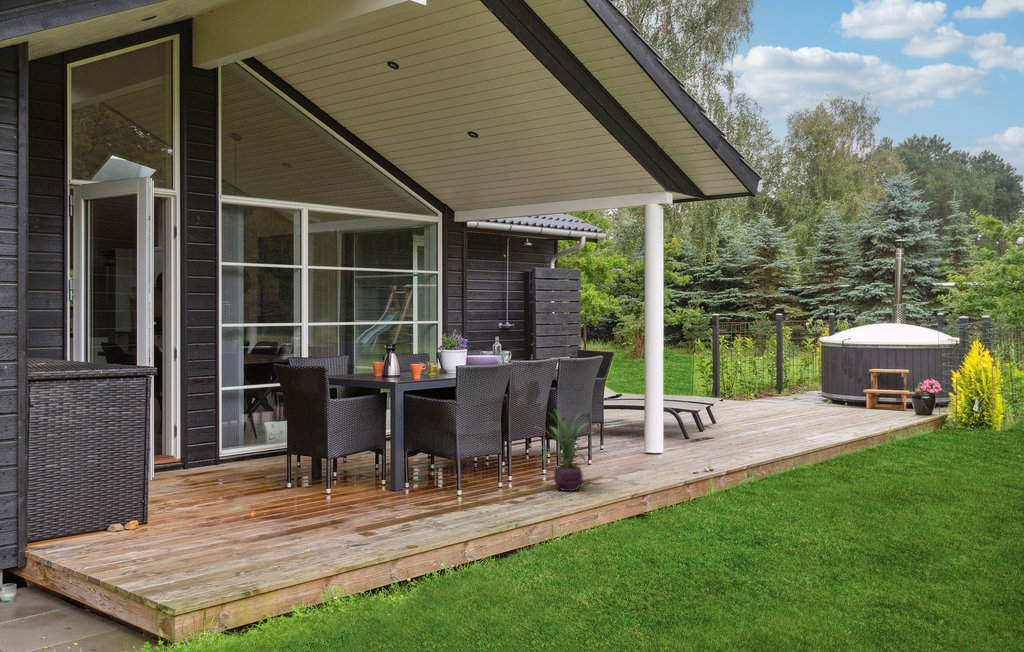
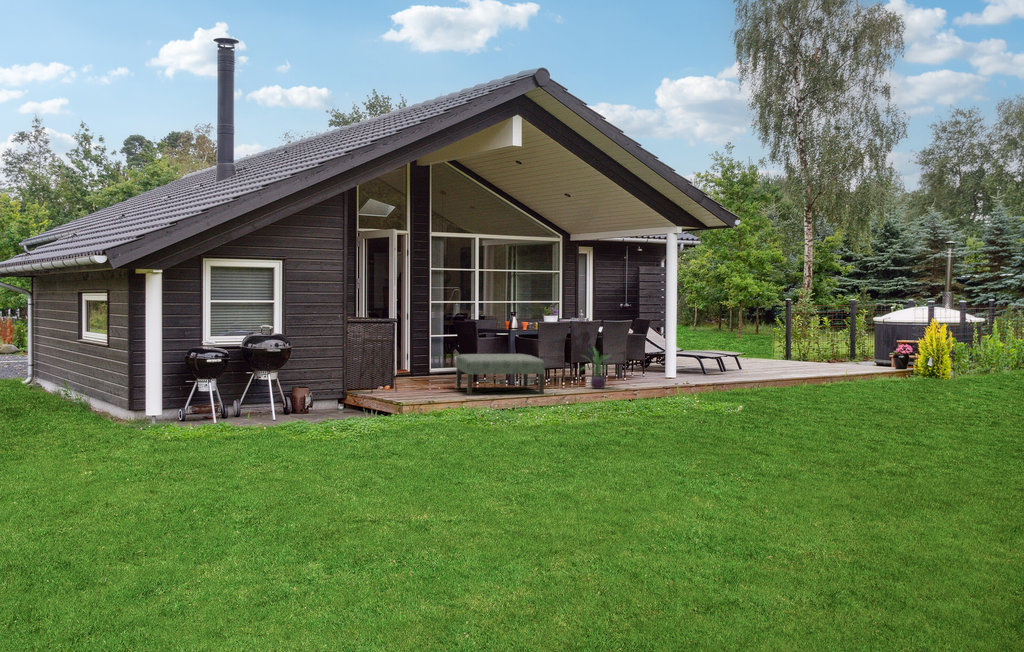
side table: none [55,415,155,559] -> present [358,339,397,393]
ottoman: none [288,430,495,544] -> present [456,354,545,395]

